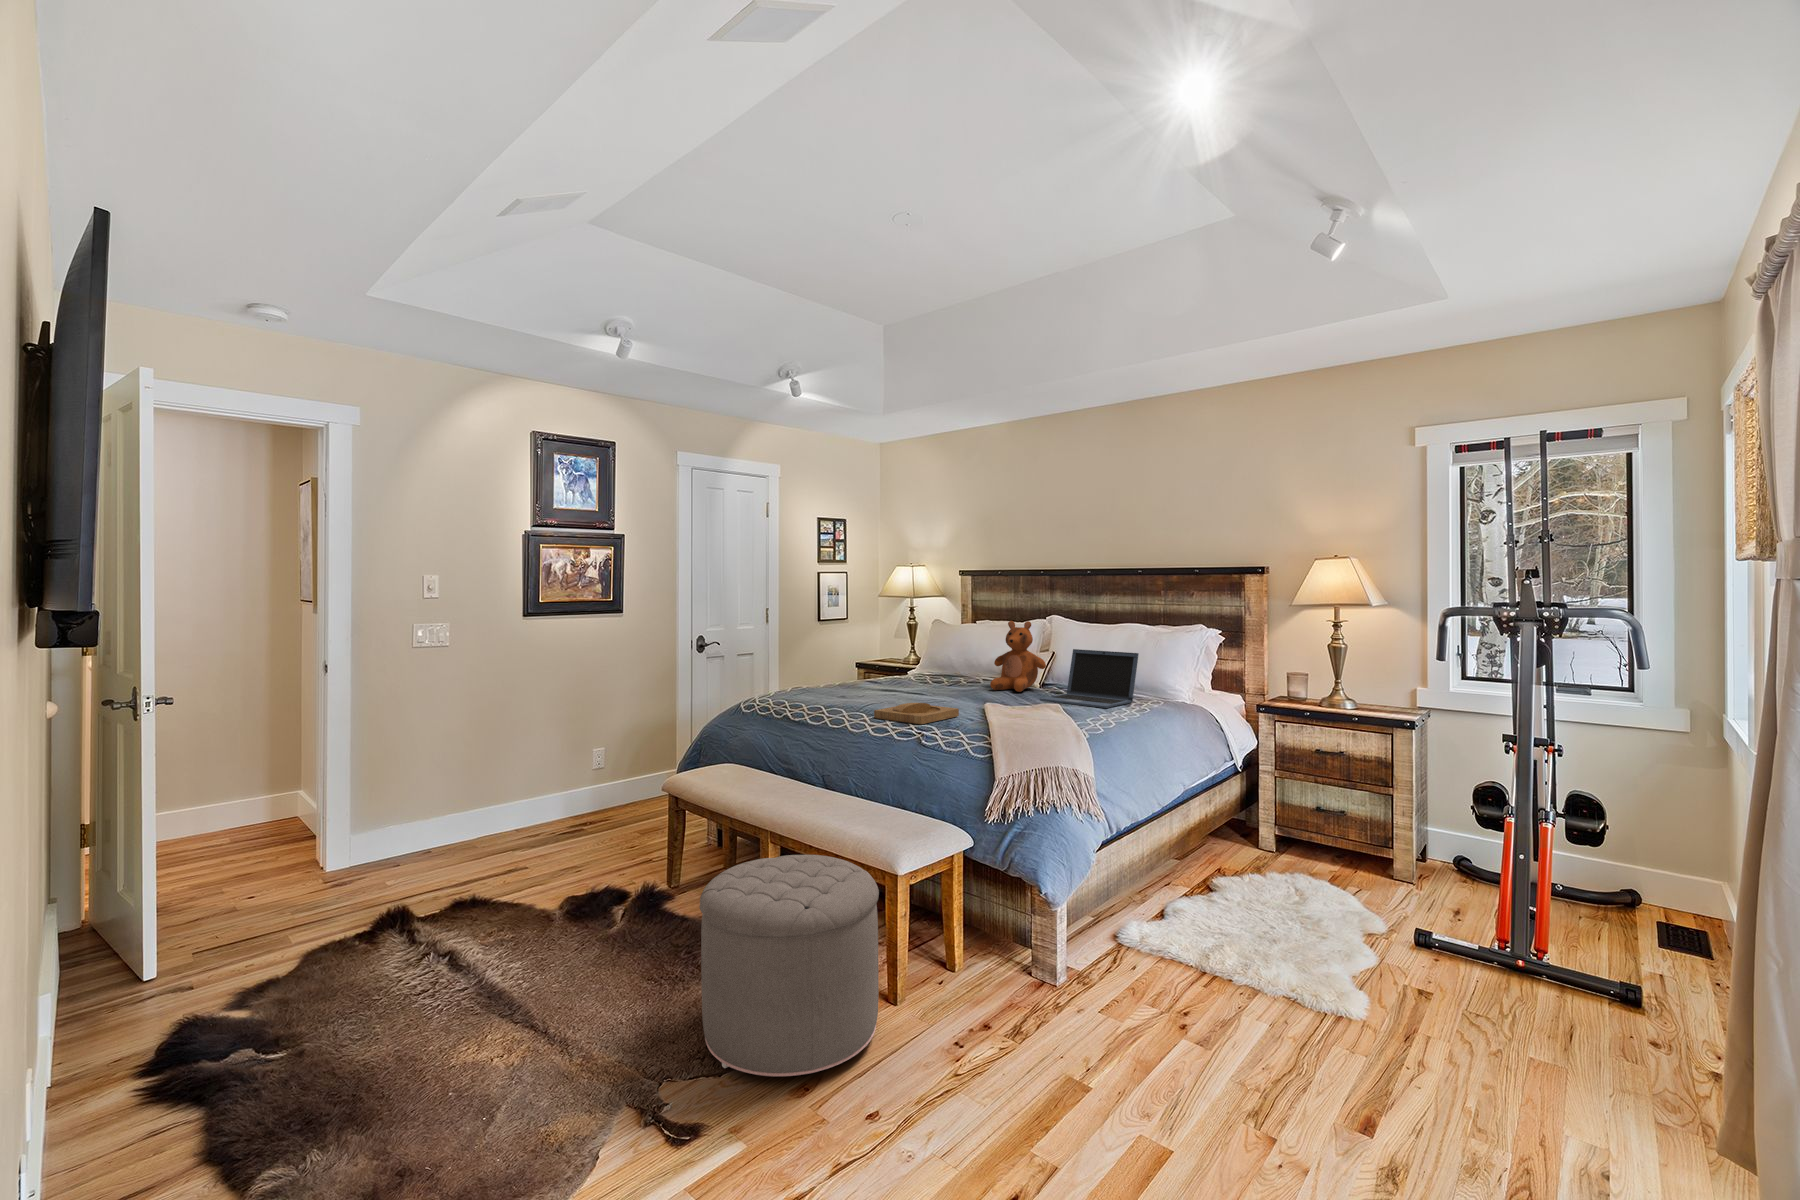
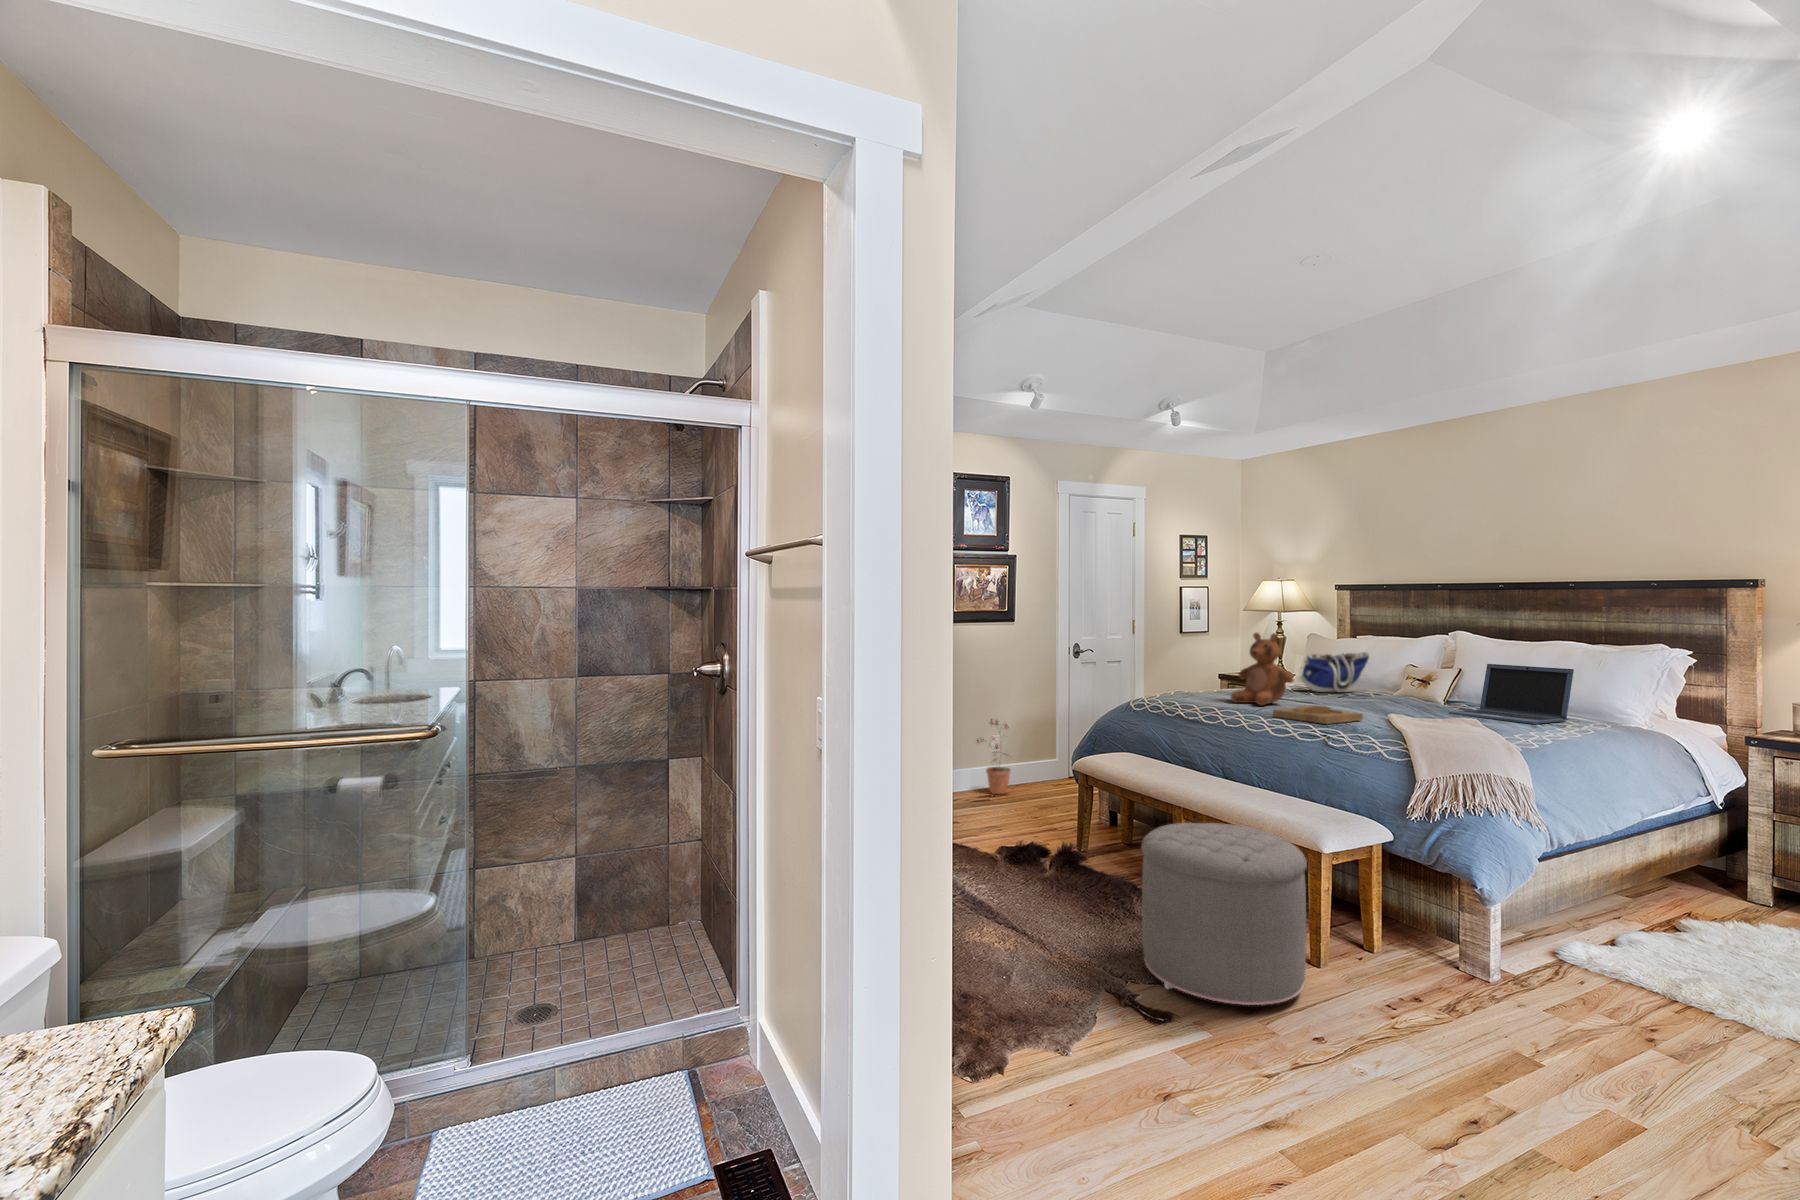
teddy bear: present [990,621,1046,692] -> present [1231,632,1294,705]
tote bag: none [918,638,980,680] -> present [1300,652,1369,692]
potted plant: none [571,729,616,817] -> present [977,719,1011,794]

